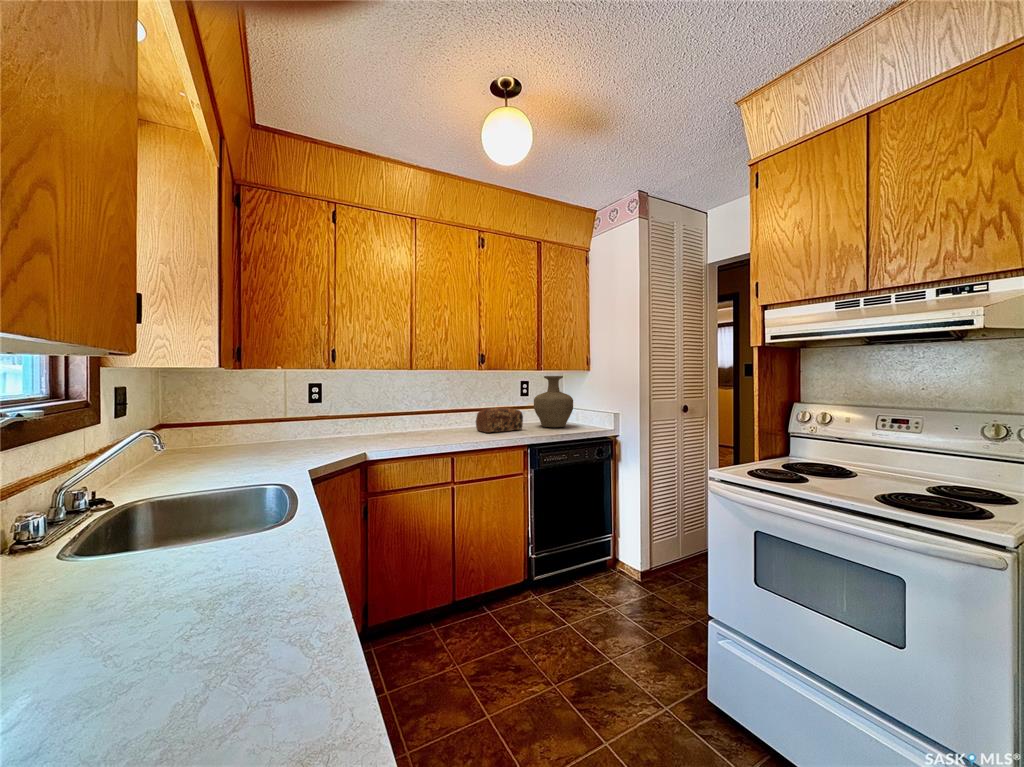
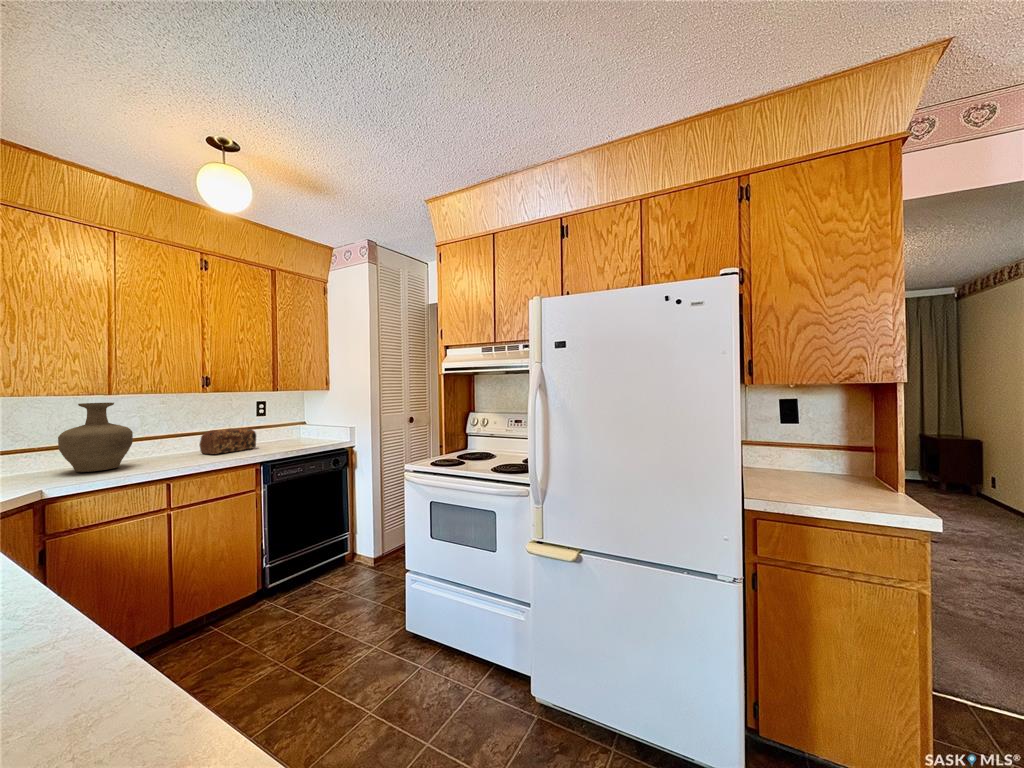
vase: present [534,376,573,427] -> present [58,403,133,472]

